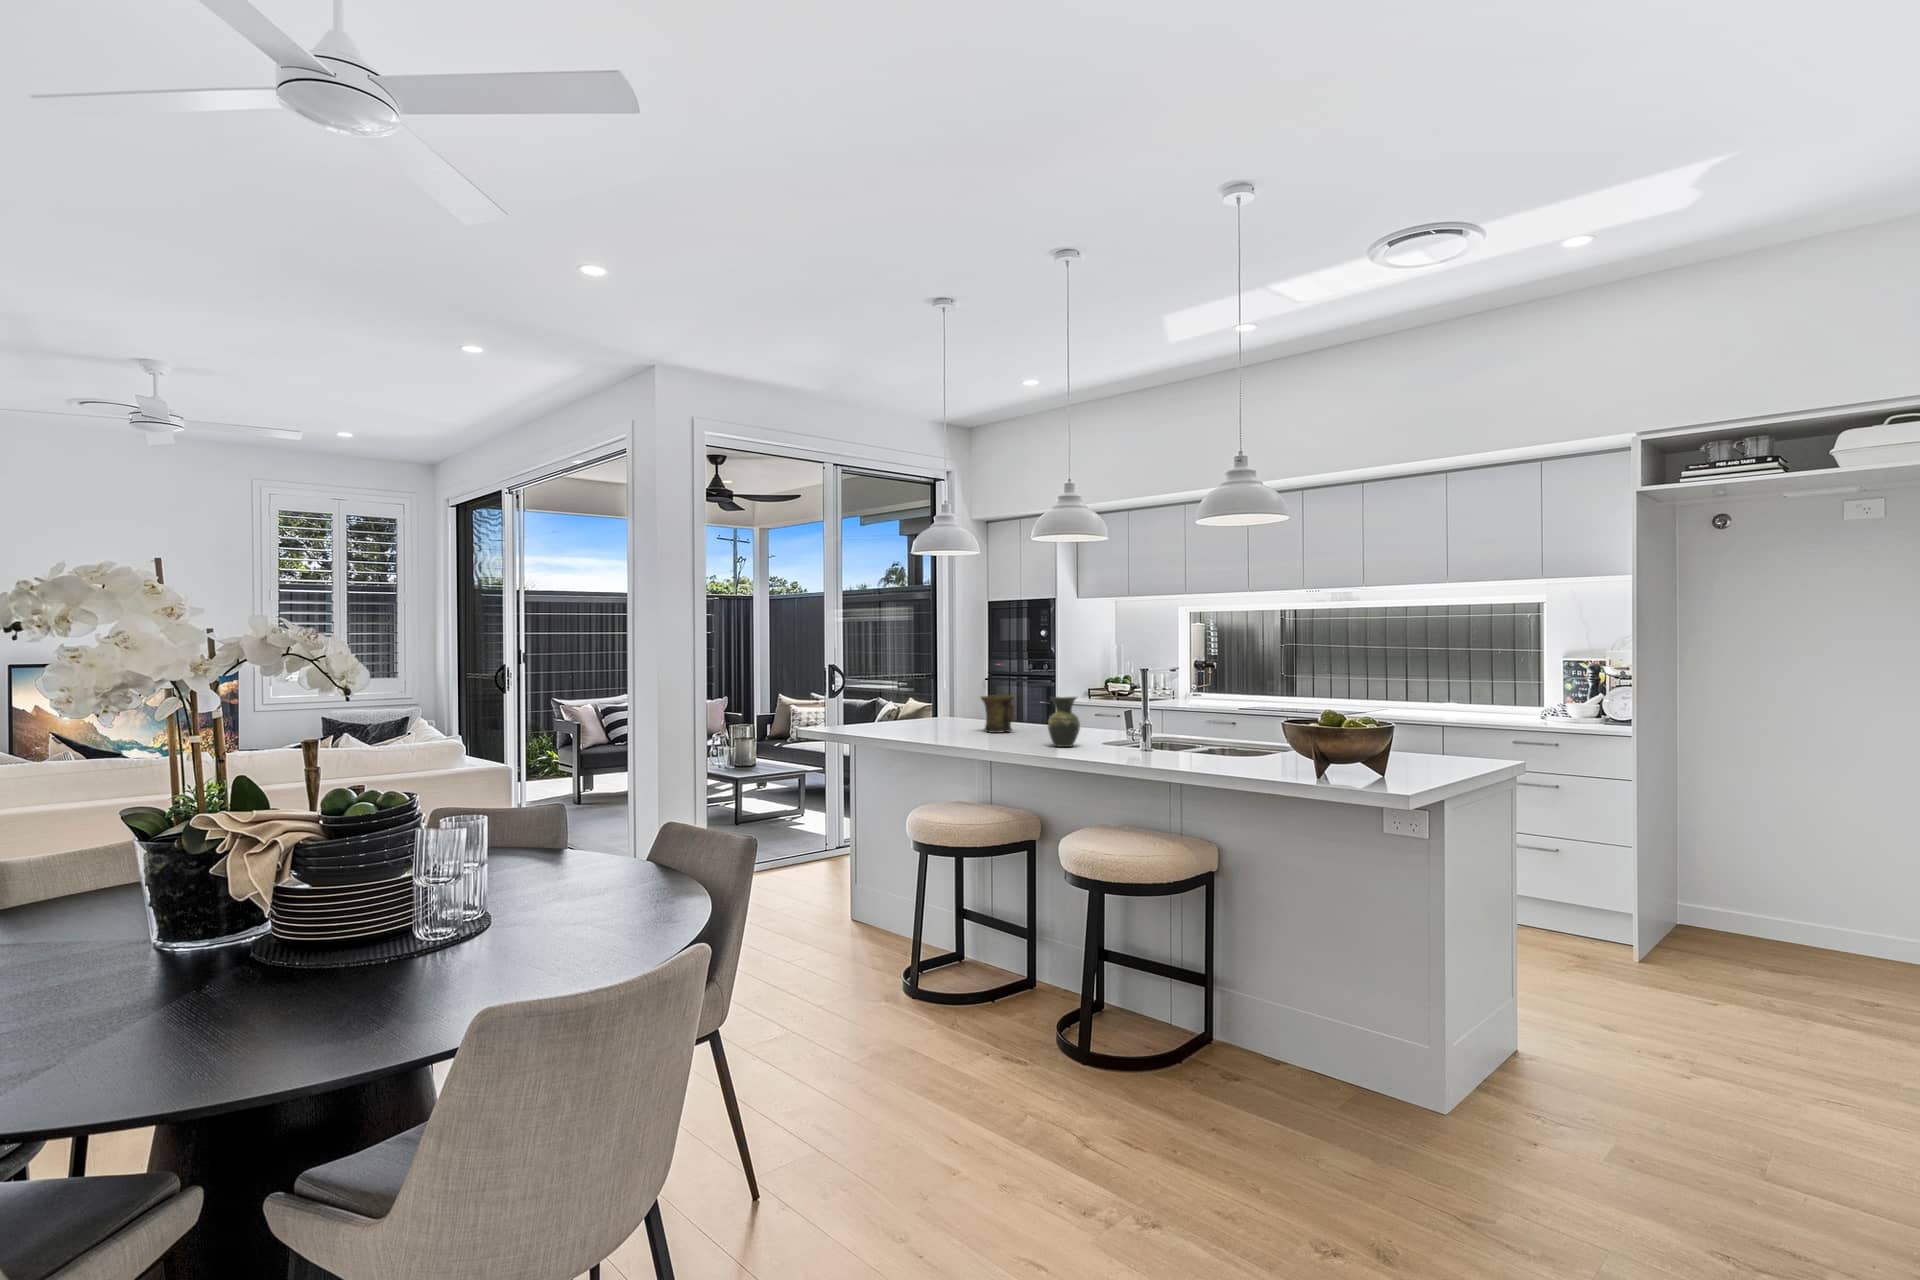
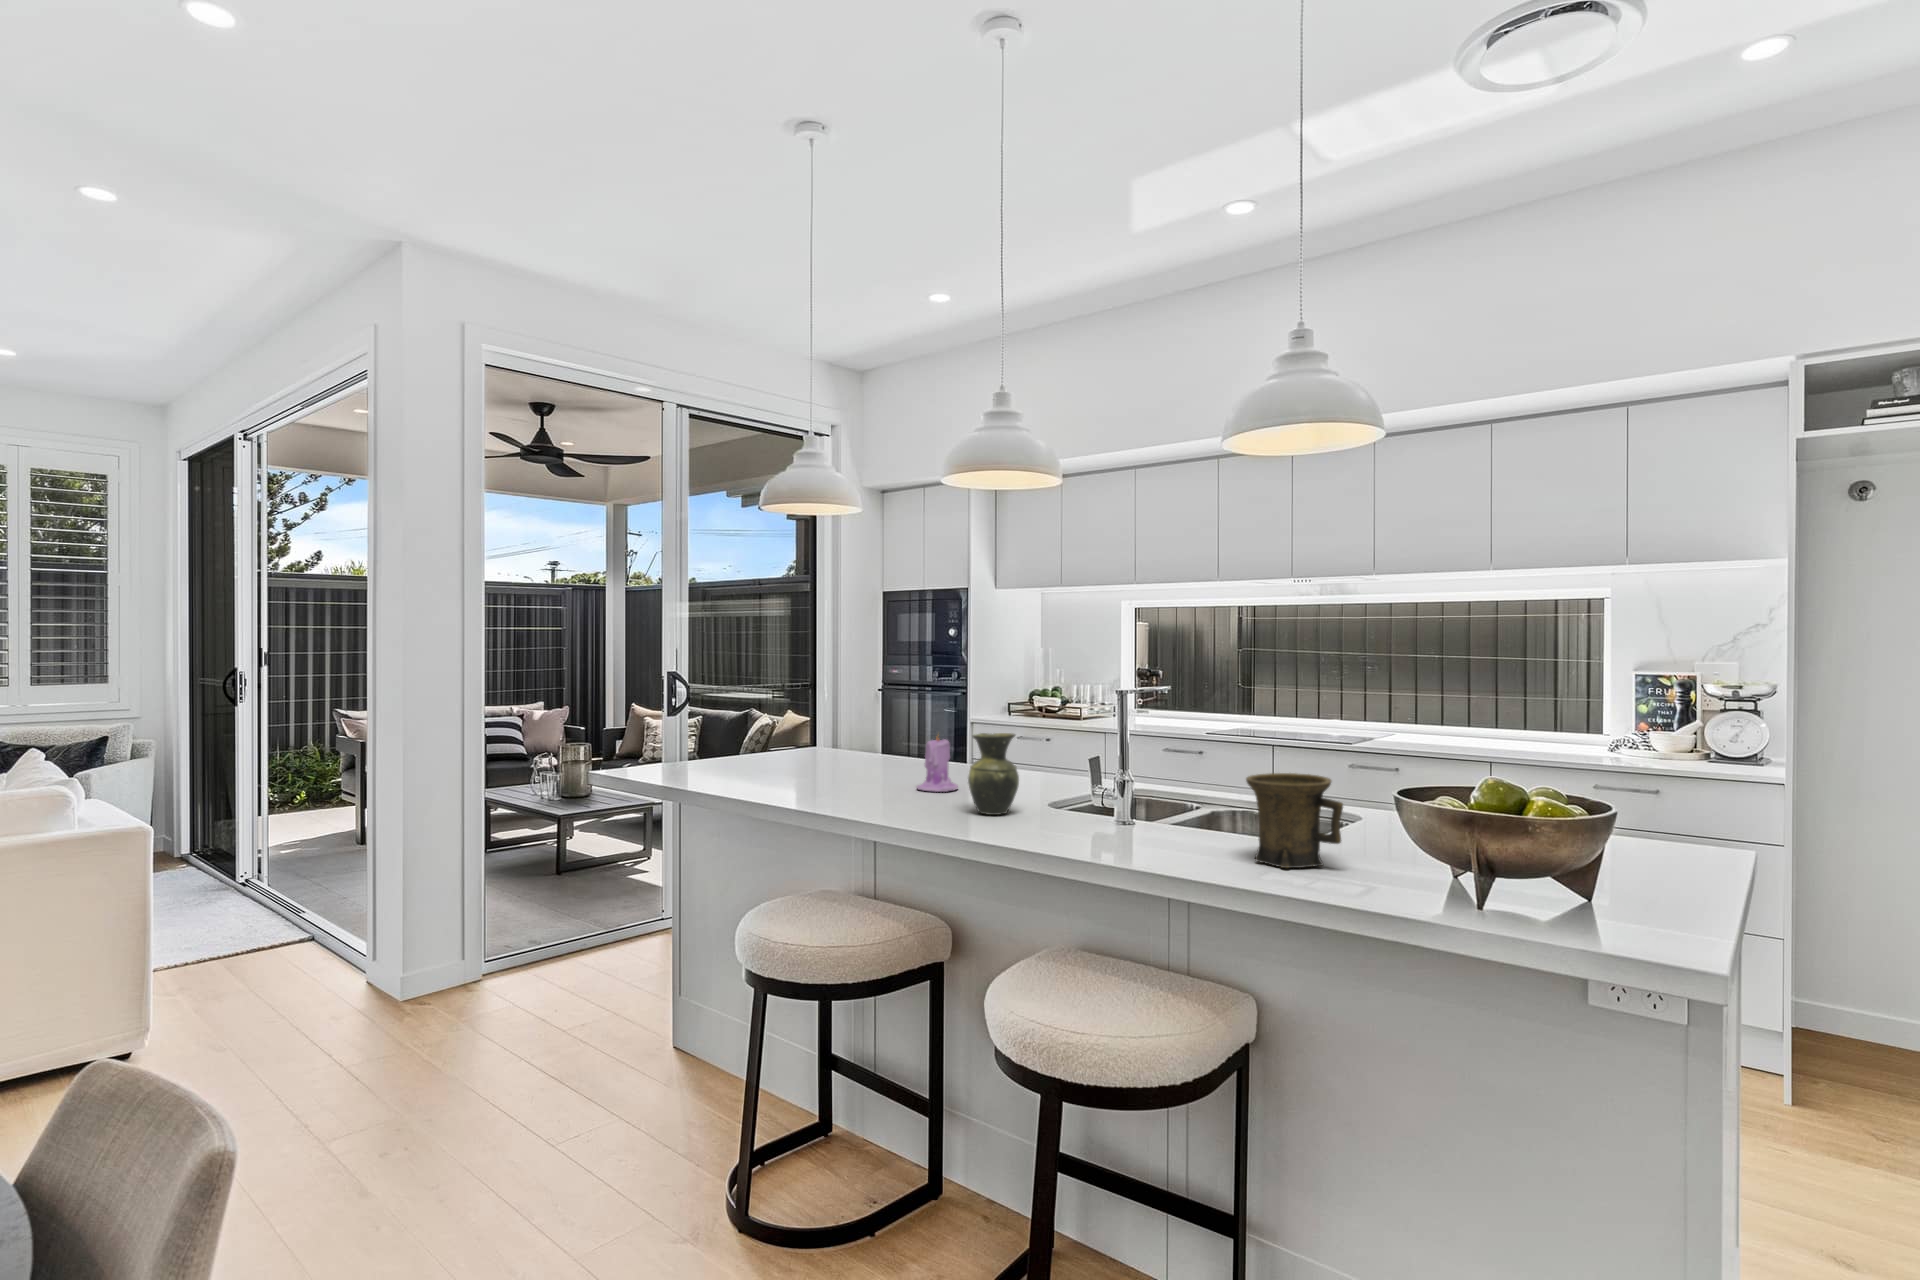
mug: present [981,695,1014,733] -> present [1246,773,1343,868]
candle: none [1016,699,1043,738] -> present [917,735,958,792]

